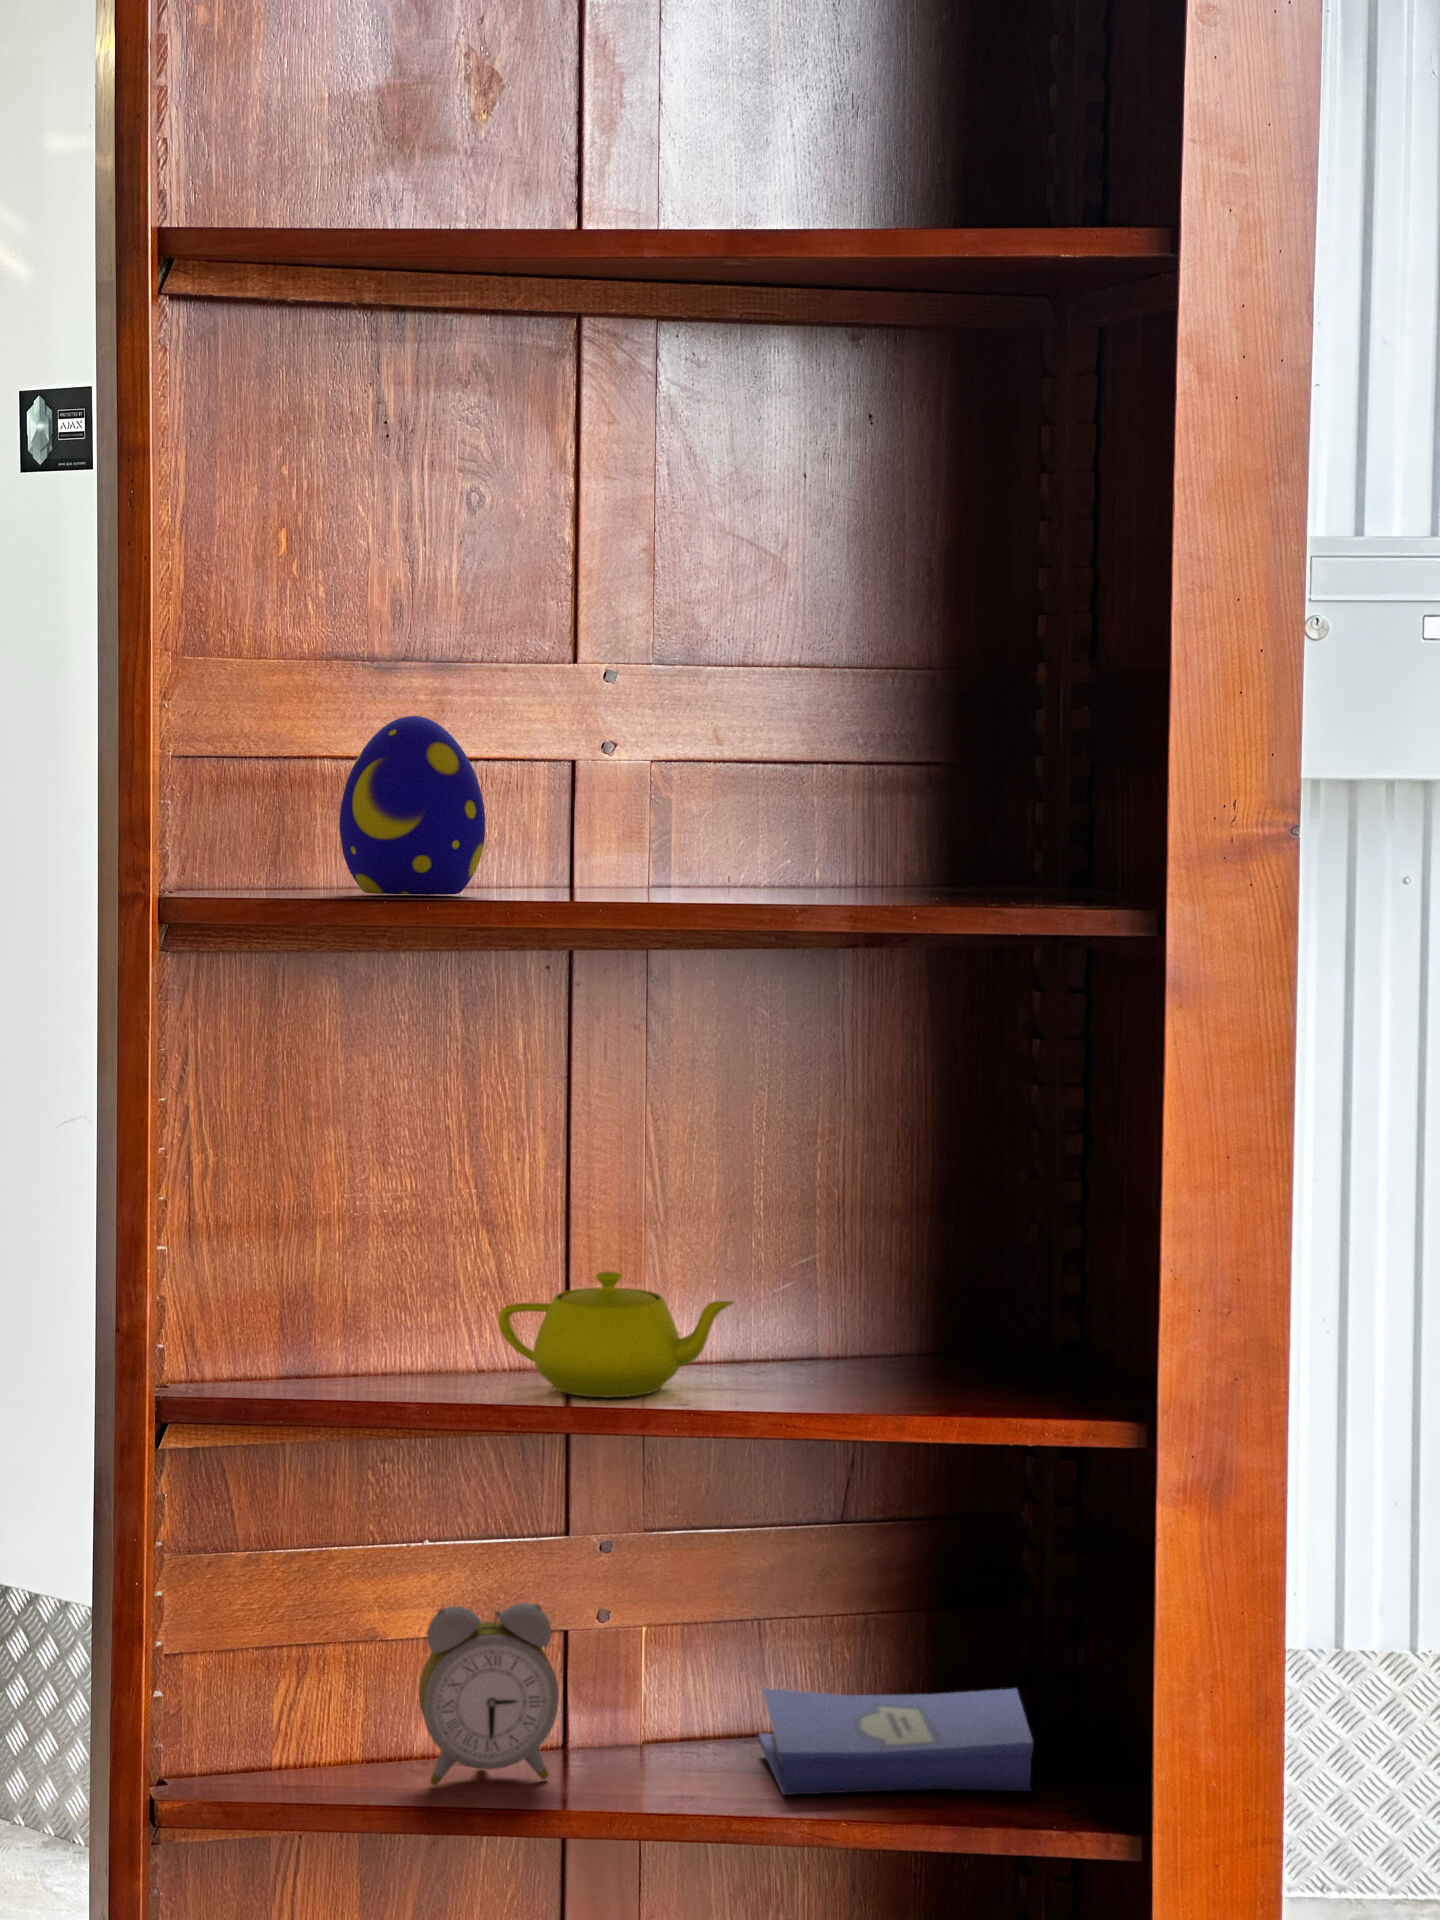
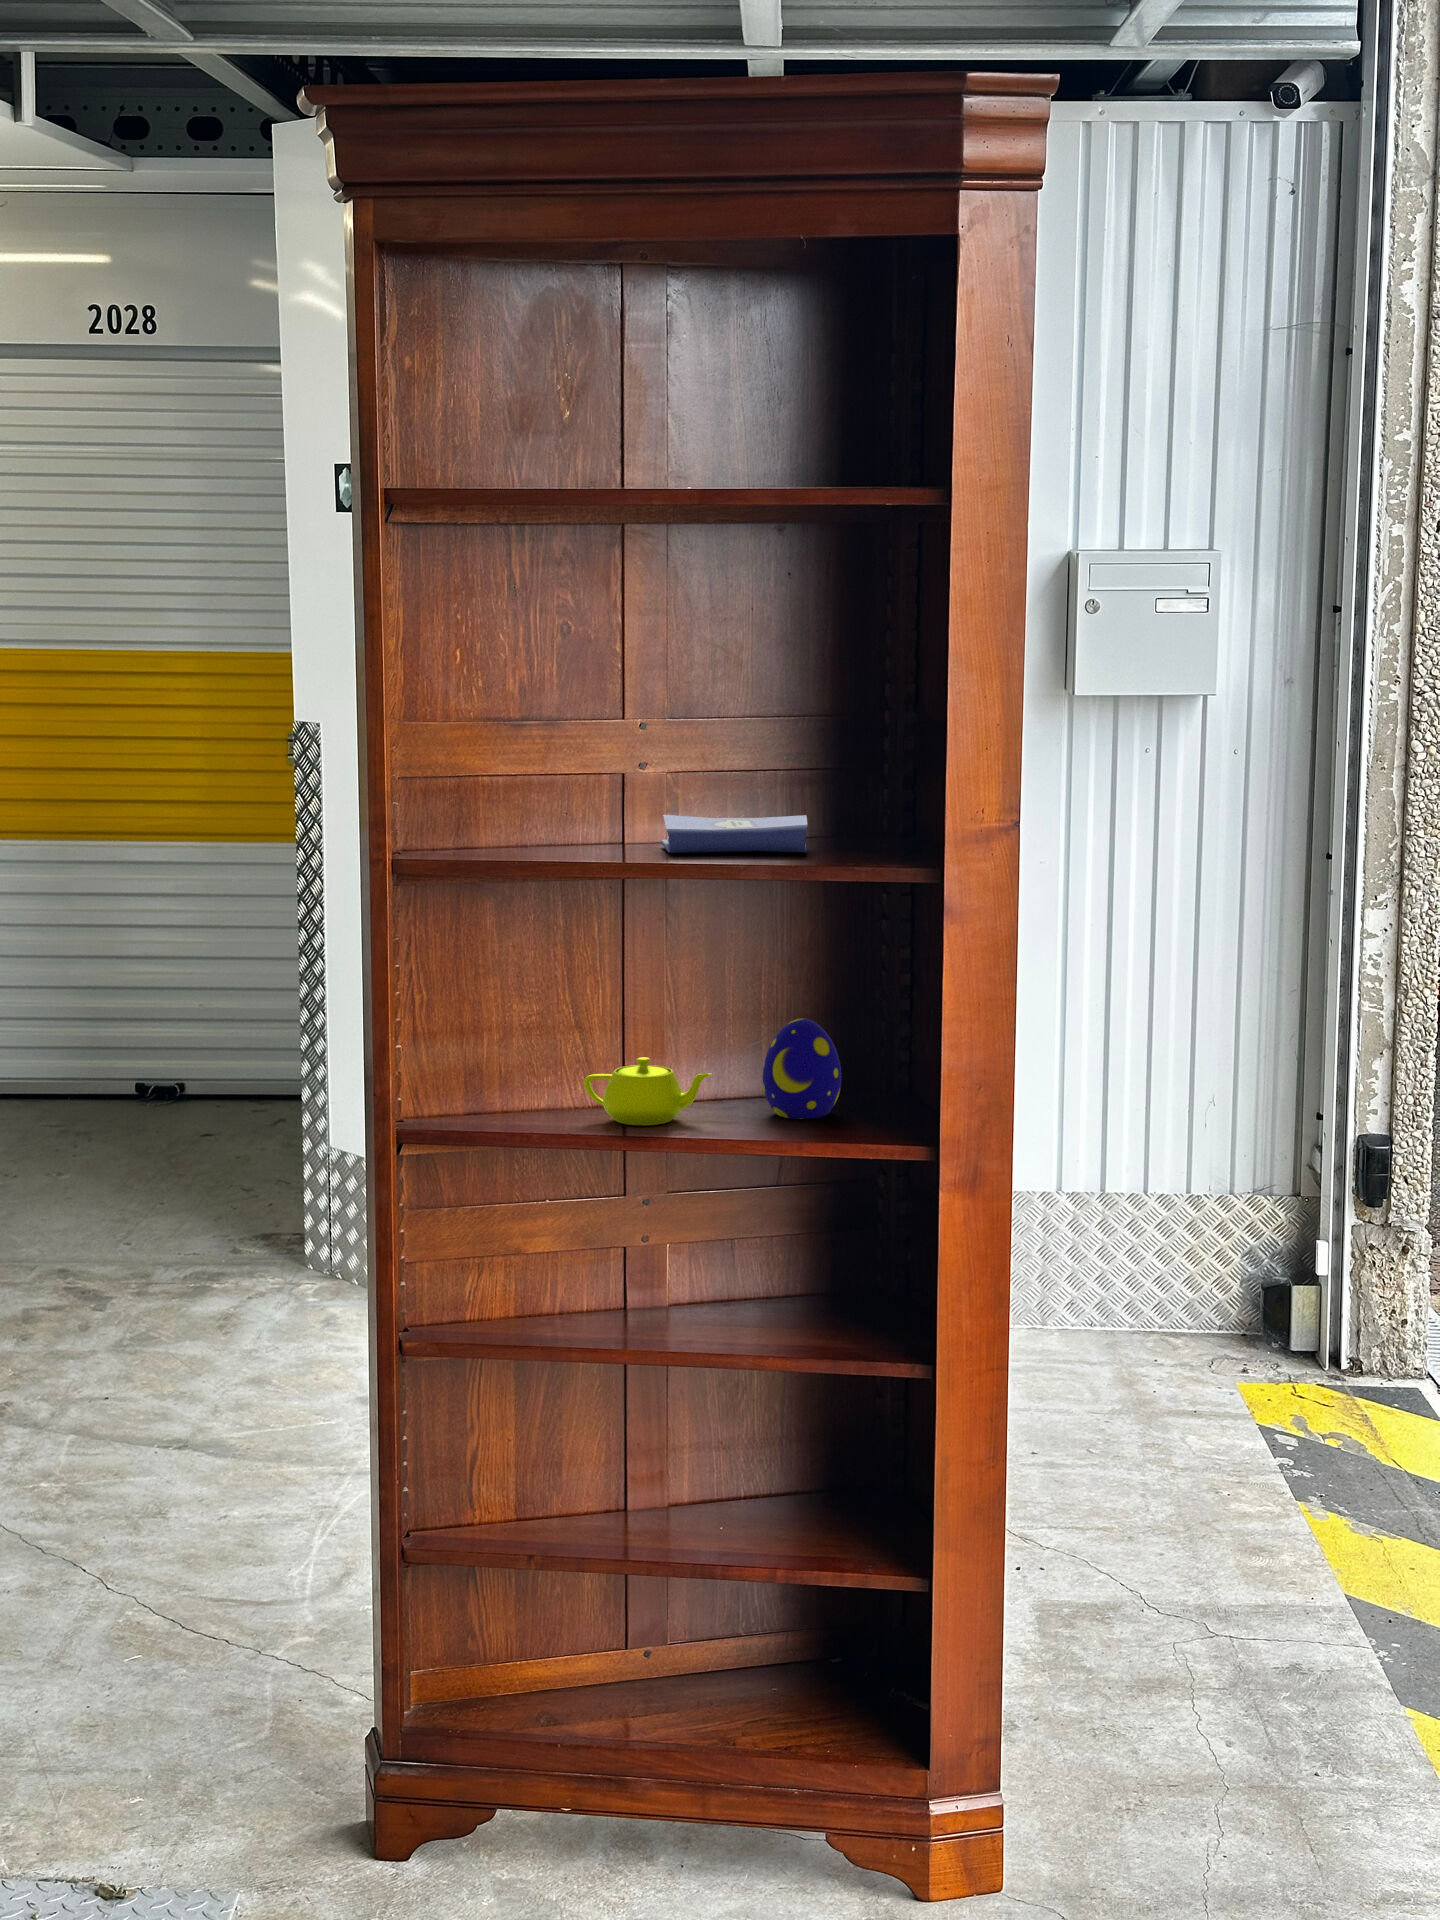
decorative egg: present [340,716,485,895] -> present [763,1019,841,1119]
alarm clock: present [419,1603,559,1786] -> none [545,1233,620,1329]
hardcover book: present [758,1689,1033,1795] -> present [661,815,808,853]

